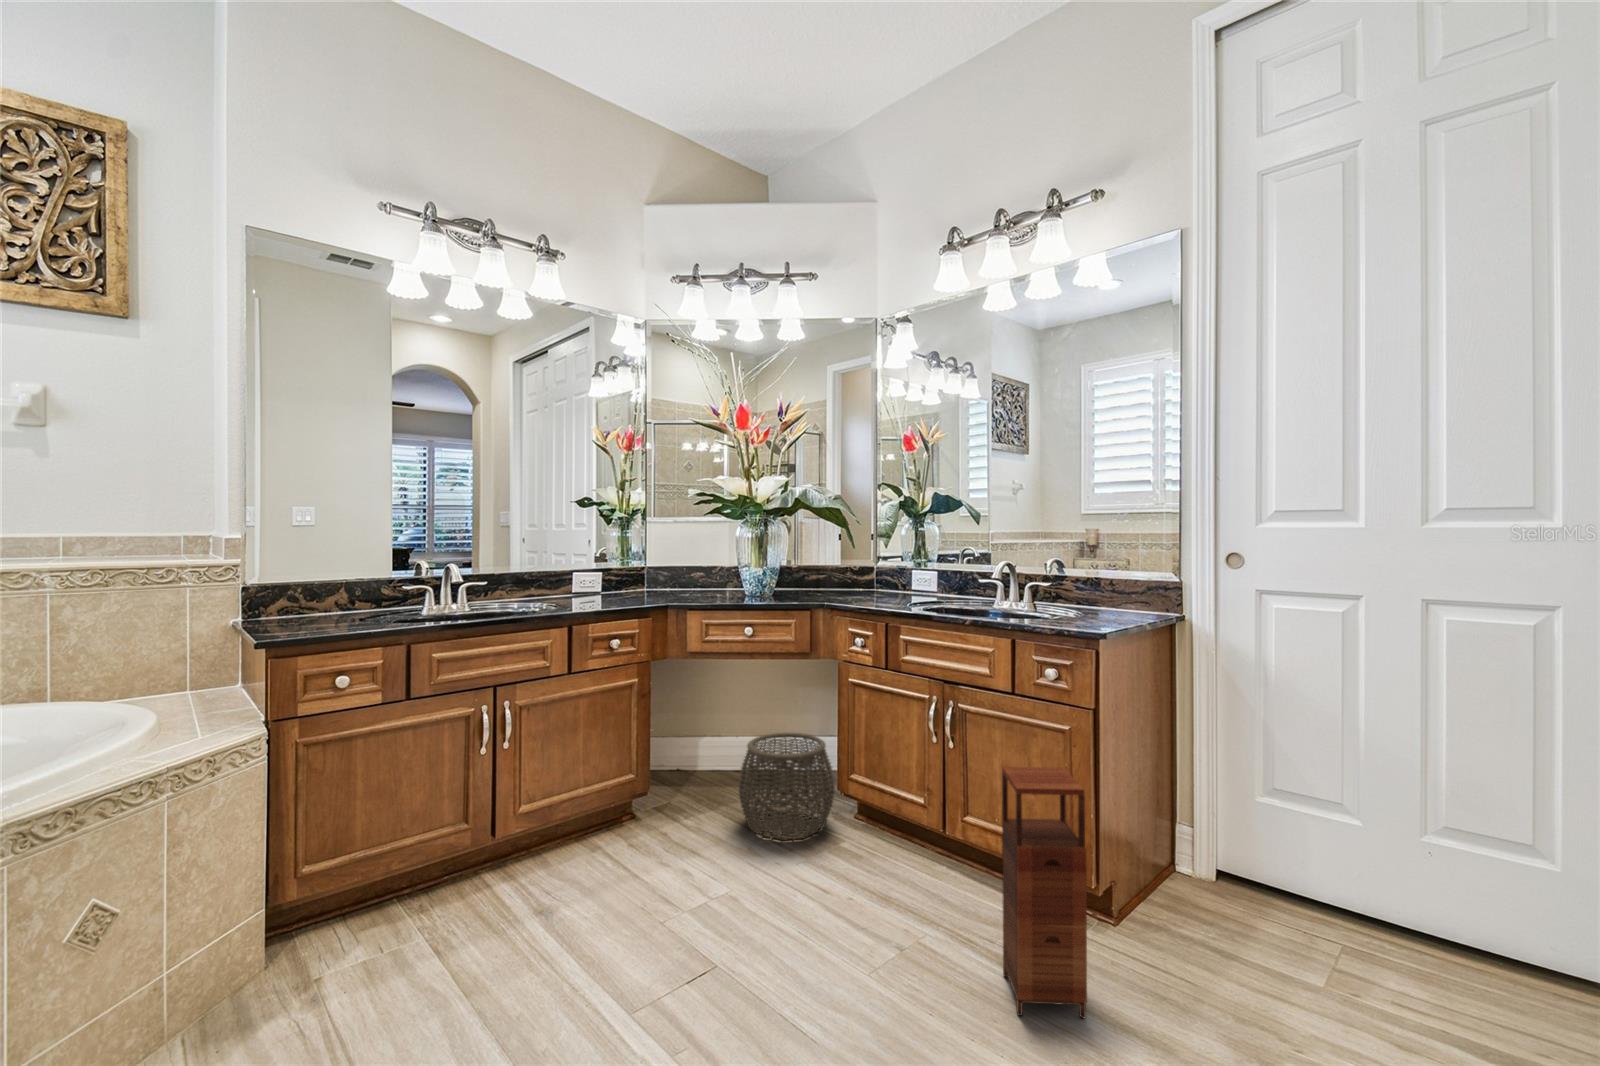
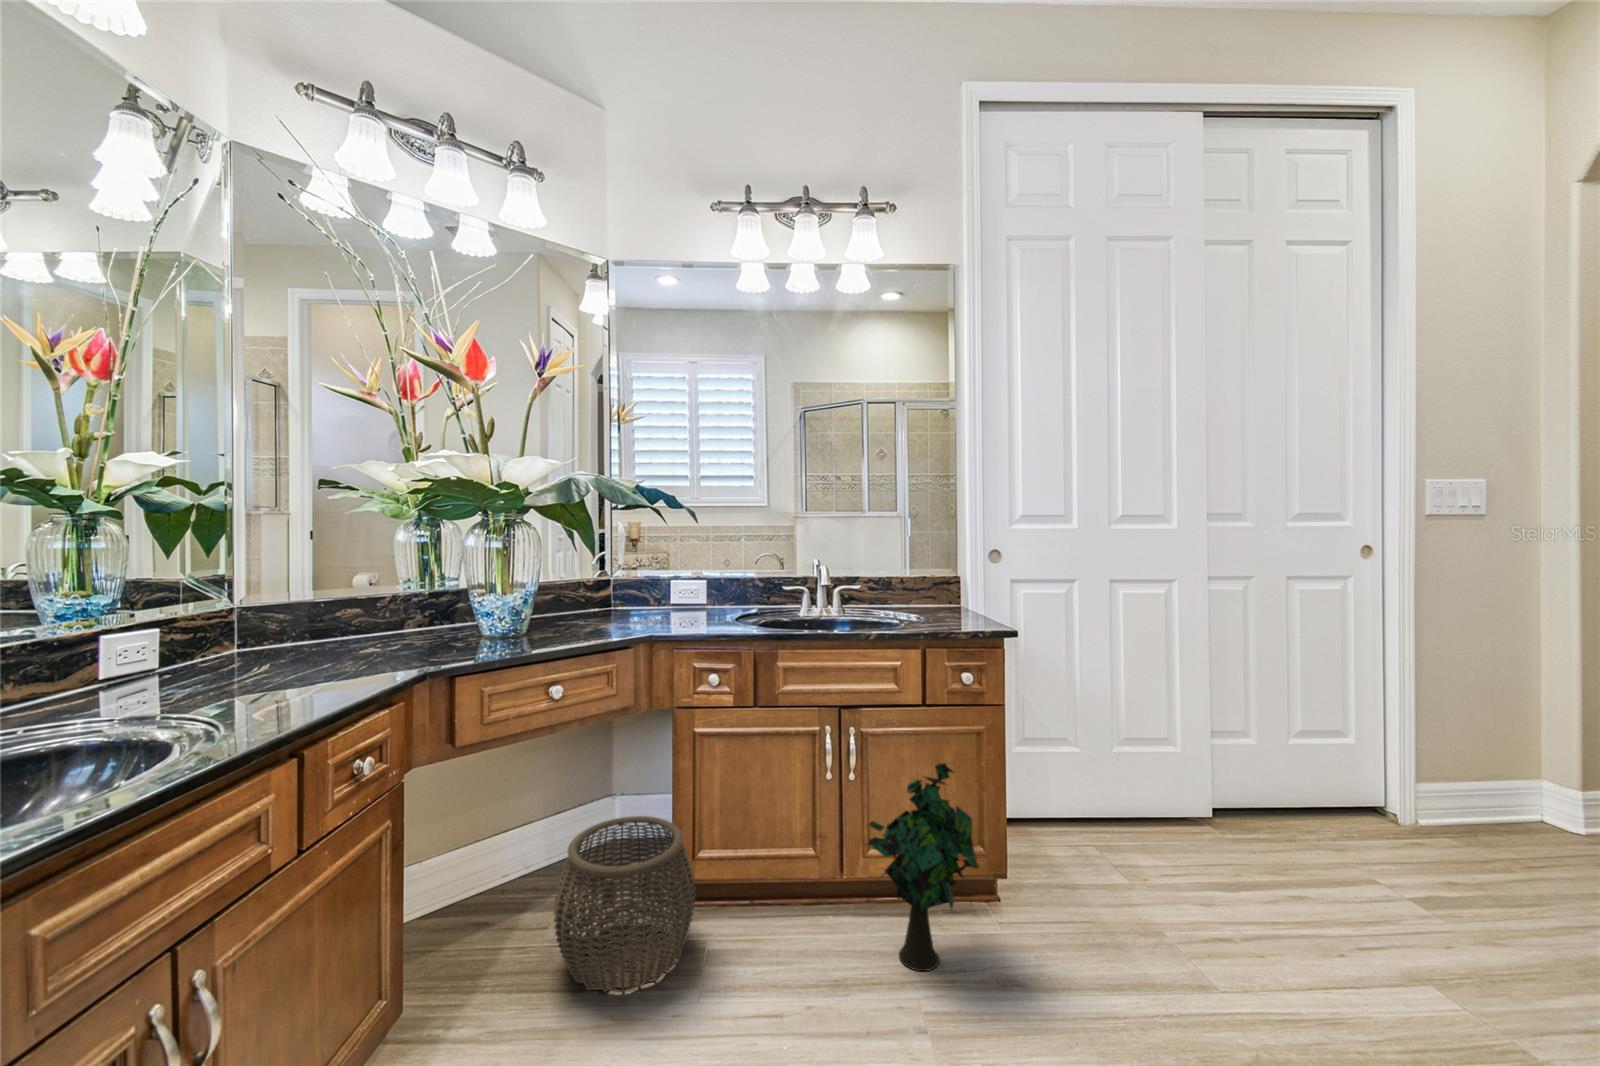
decorative plant: none [902,738,1008,923] -> present [865,763,979,971]
storage cabinet: present [1002,767,1087,1018] -> none [1038,765,1128,1021]

